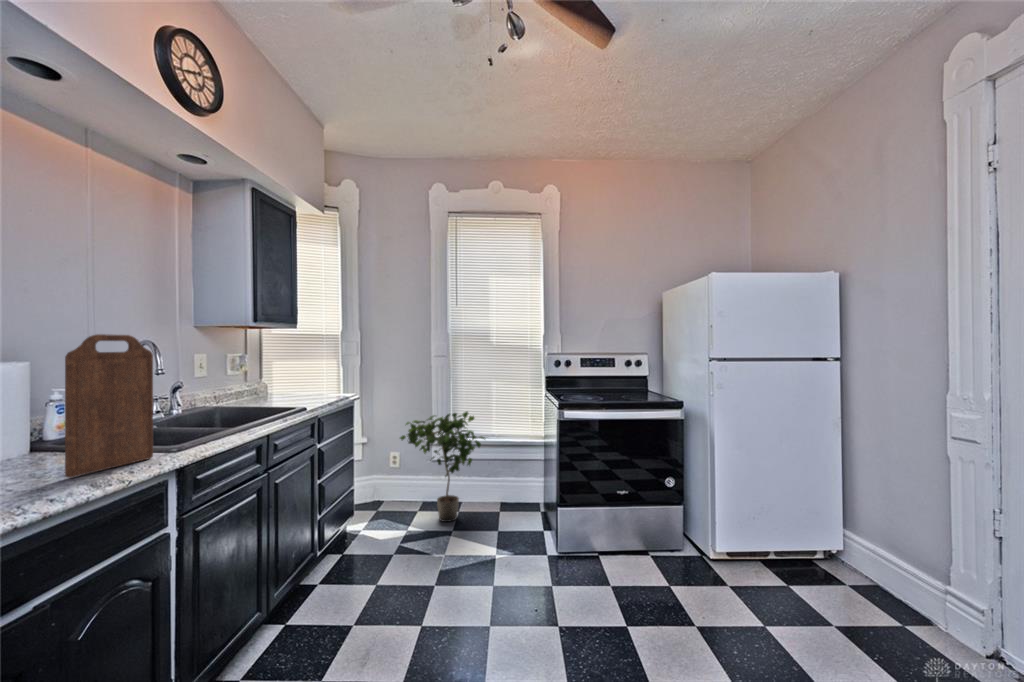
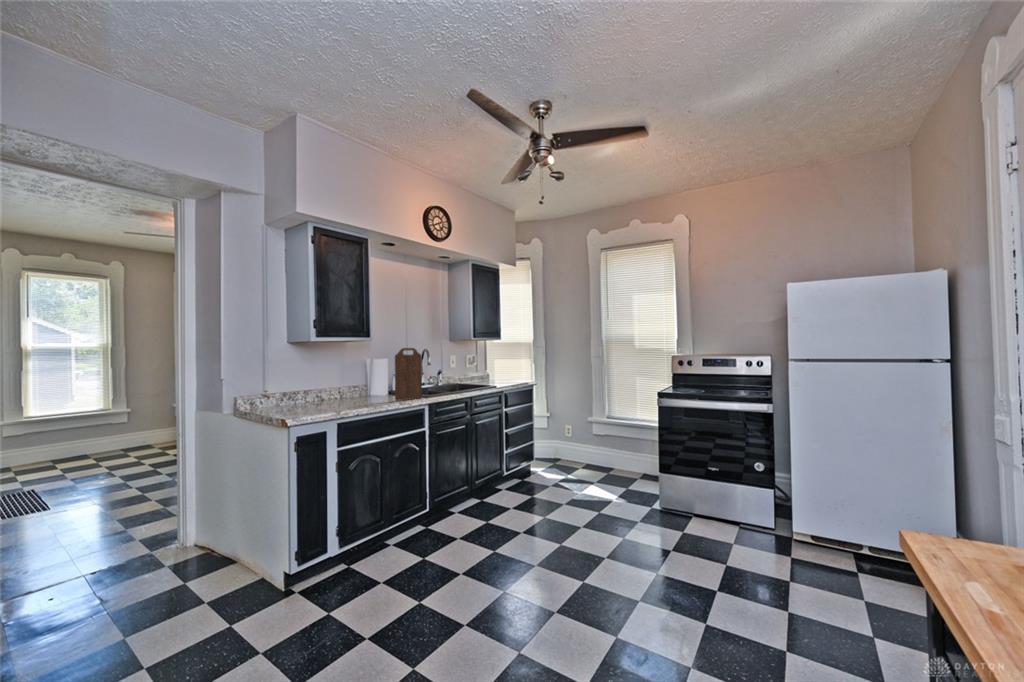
potted plant: present [400,412,484,522] -> none [563,398,626,474]

